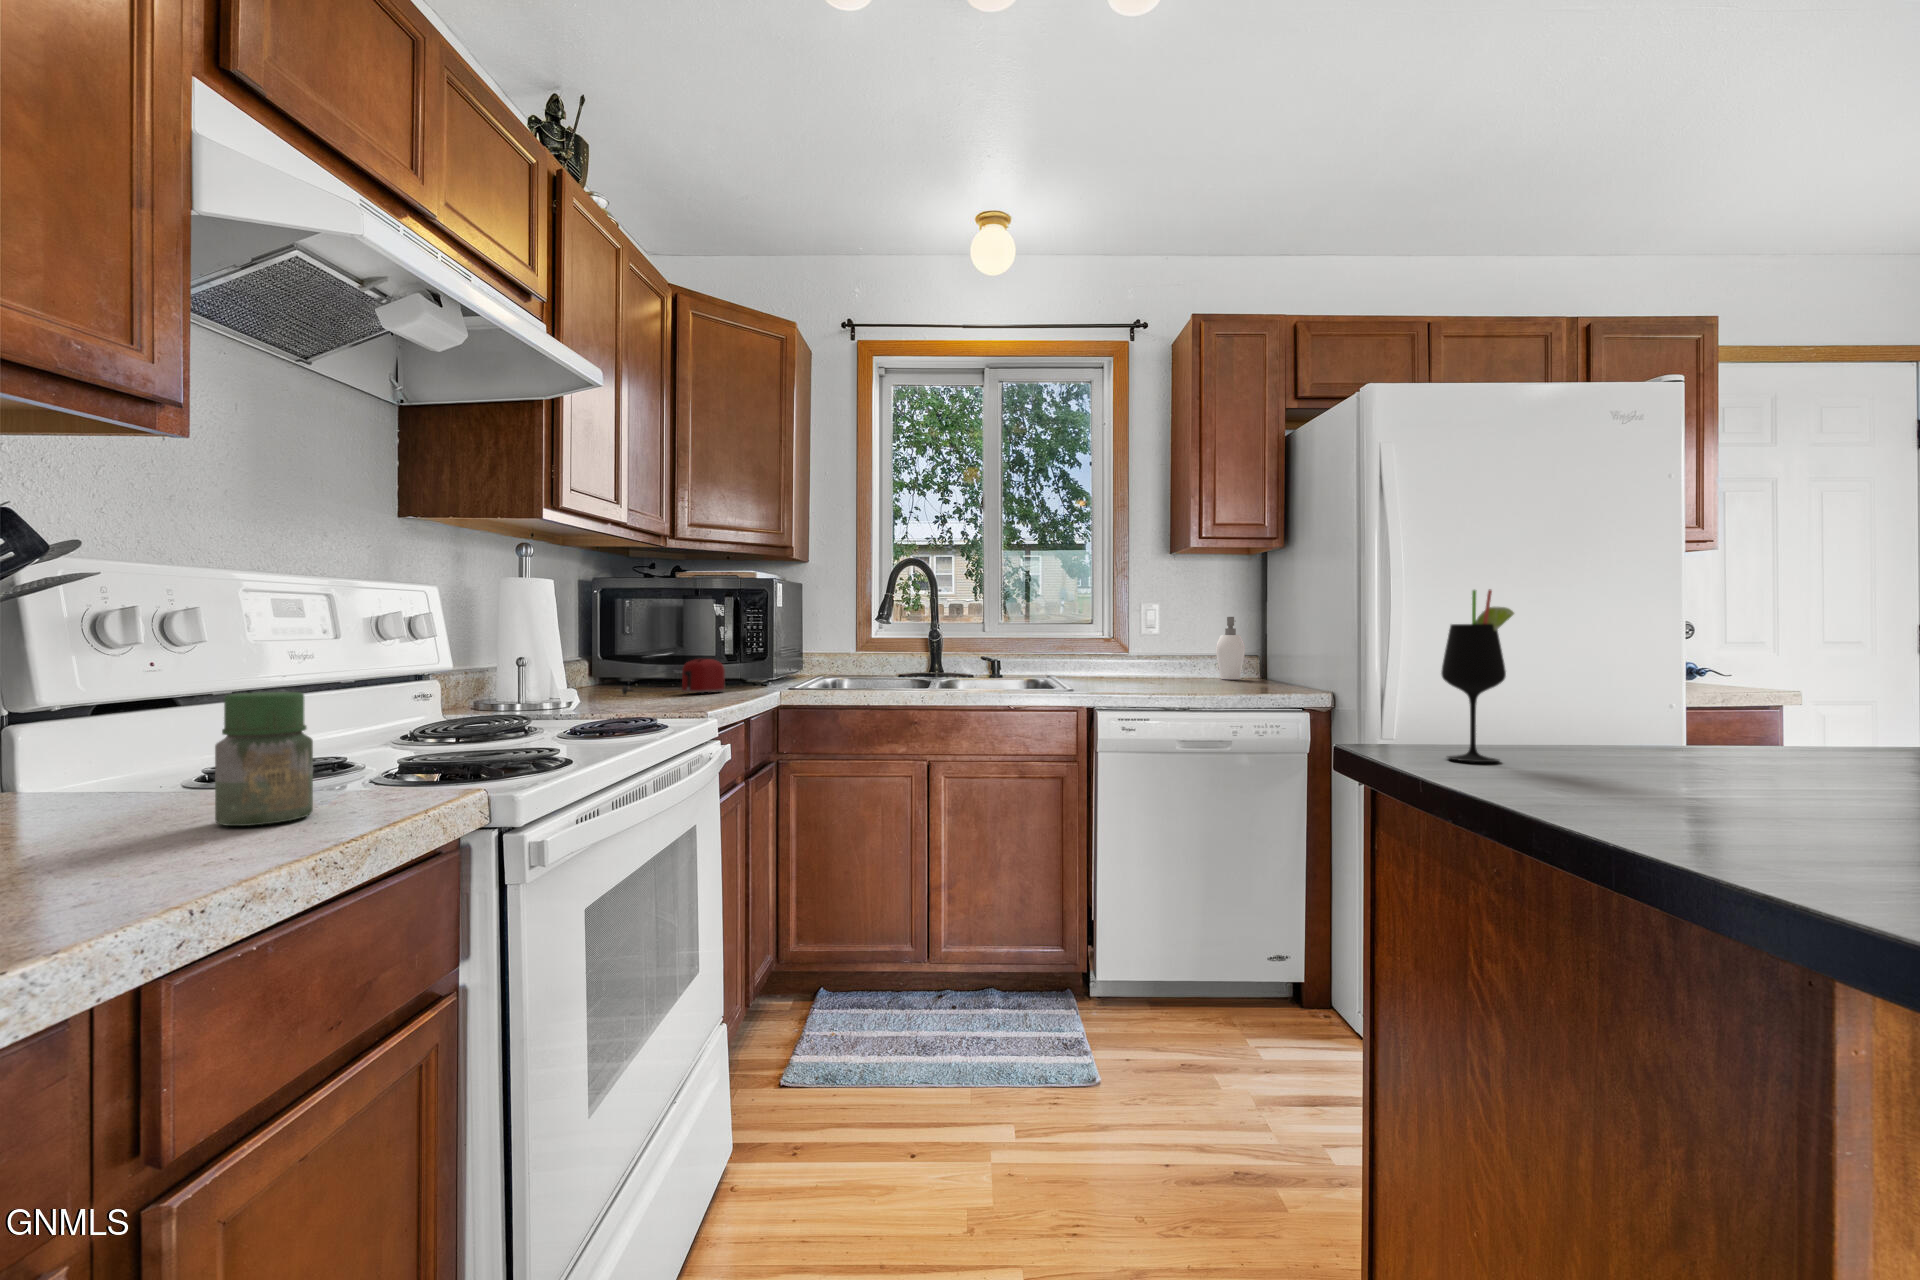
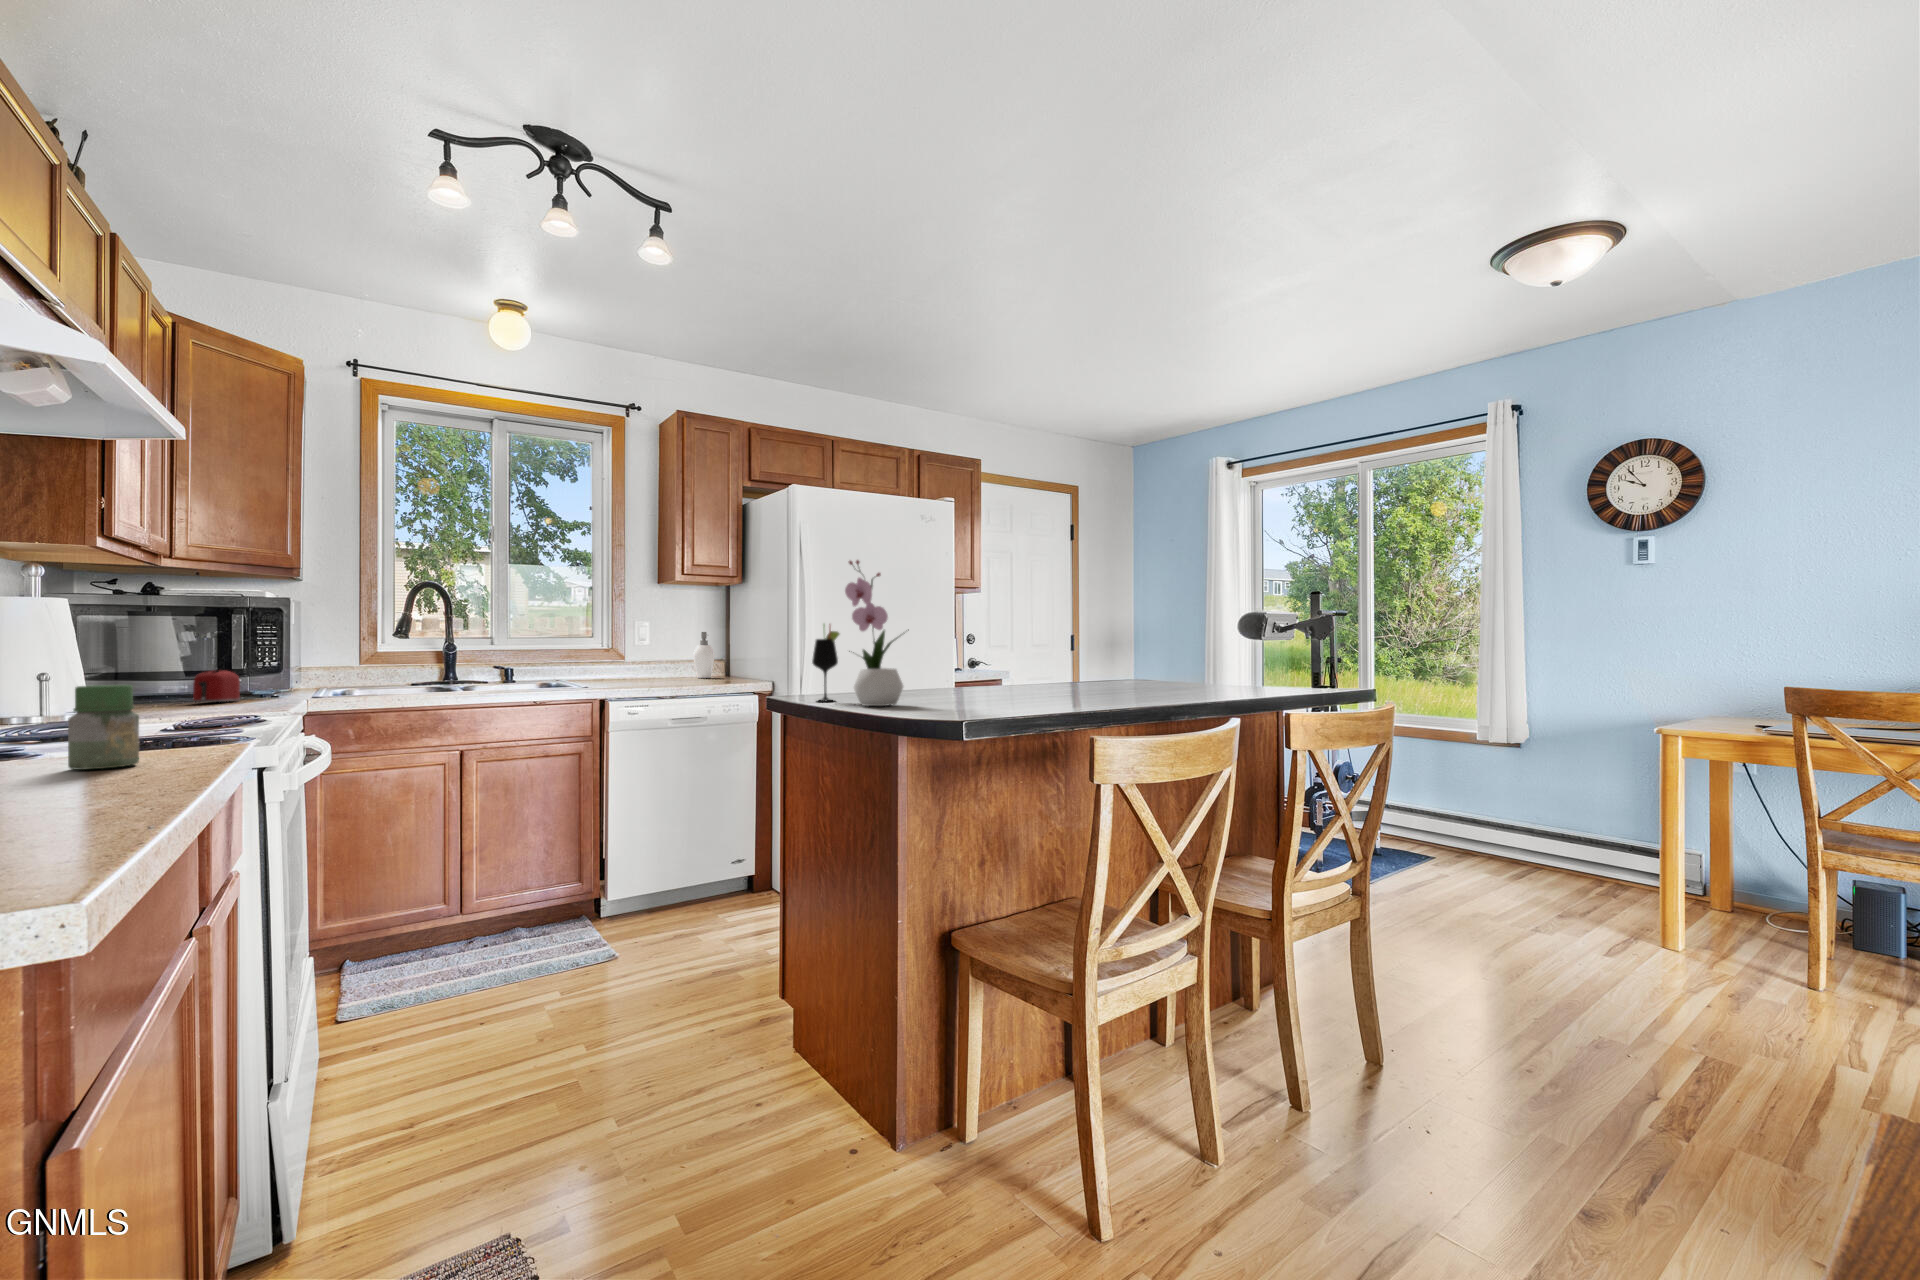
flower arrangement: none [1550,426,1748,800] -> present [845,560,909,706]

